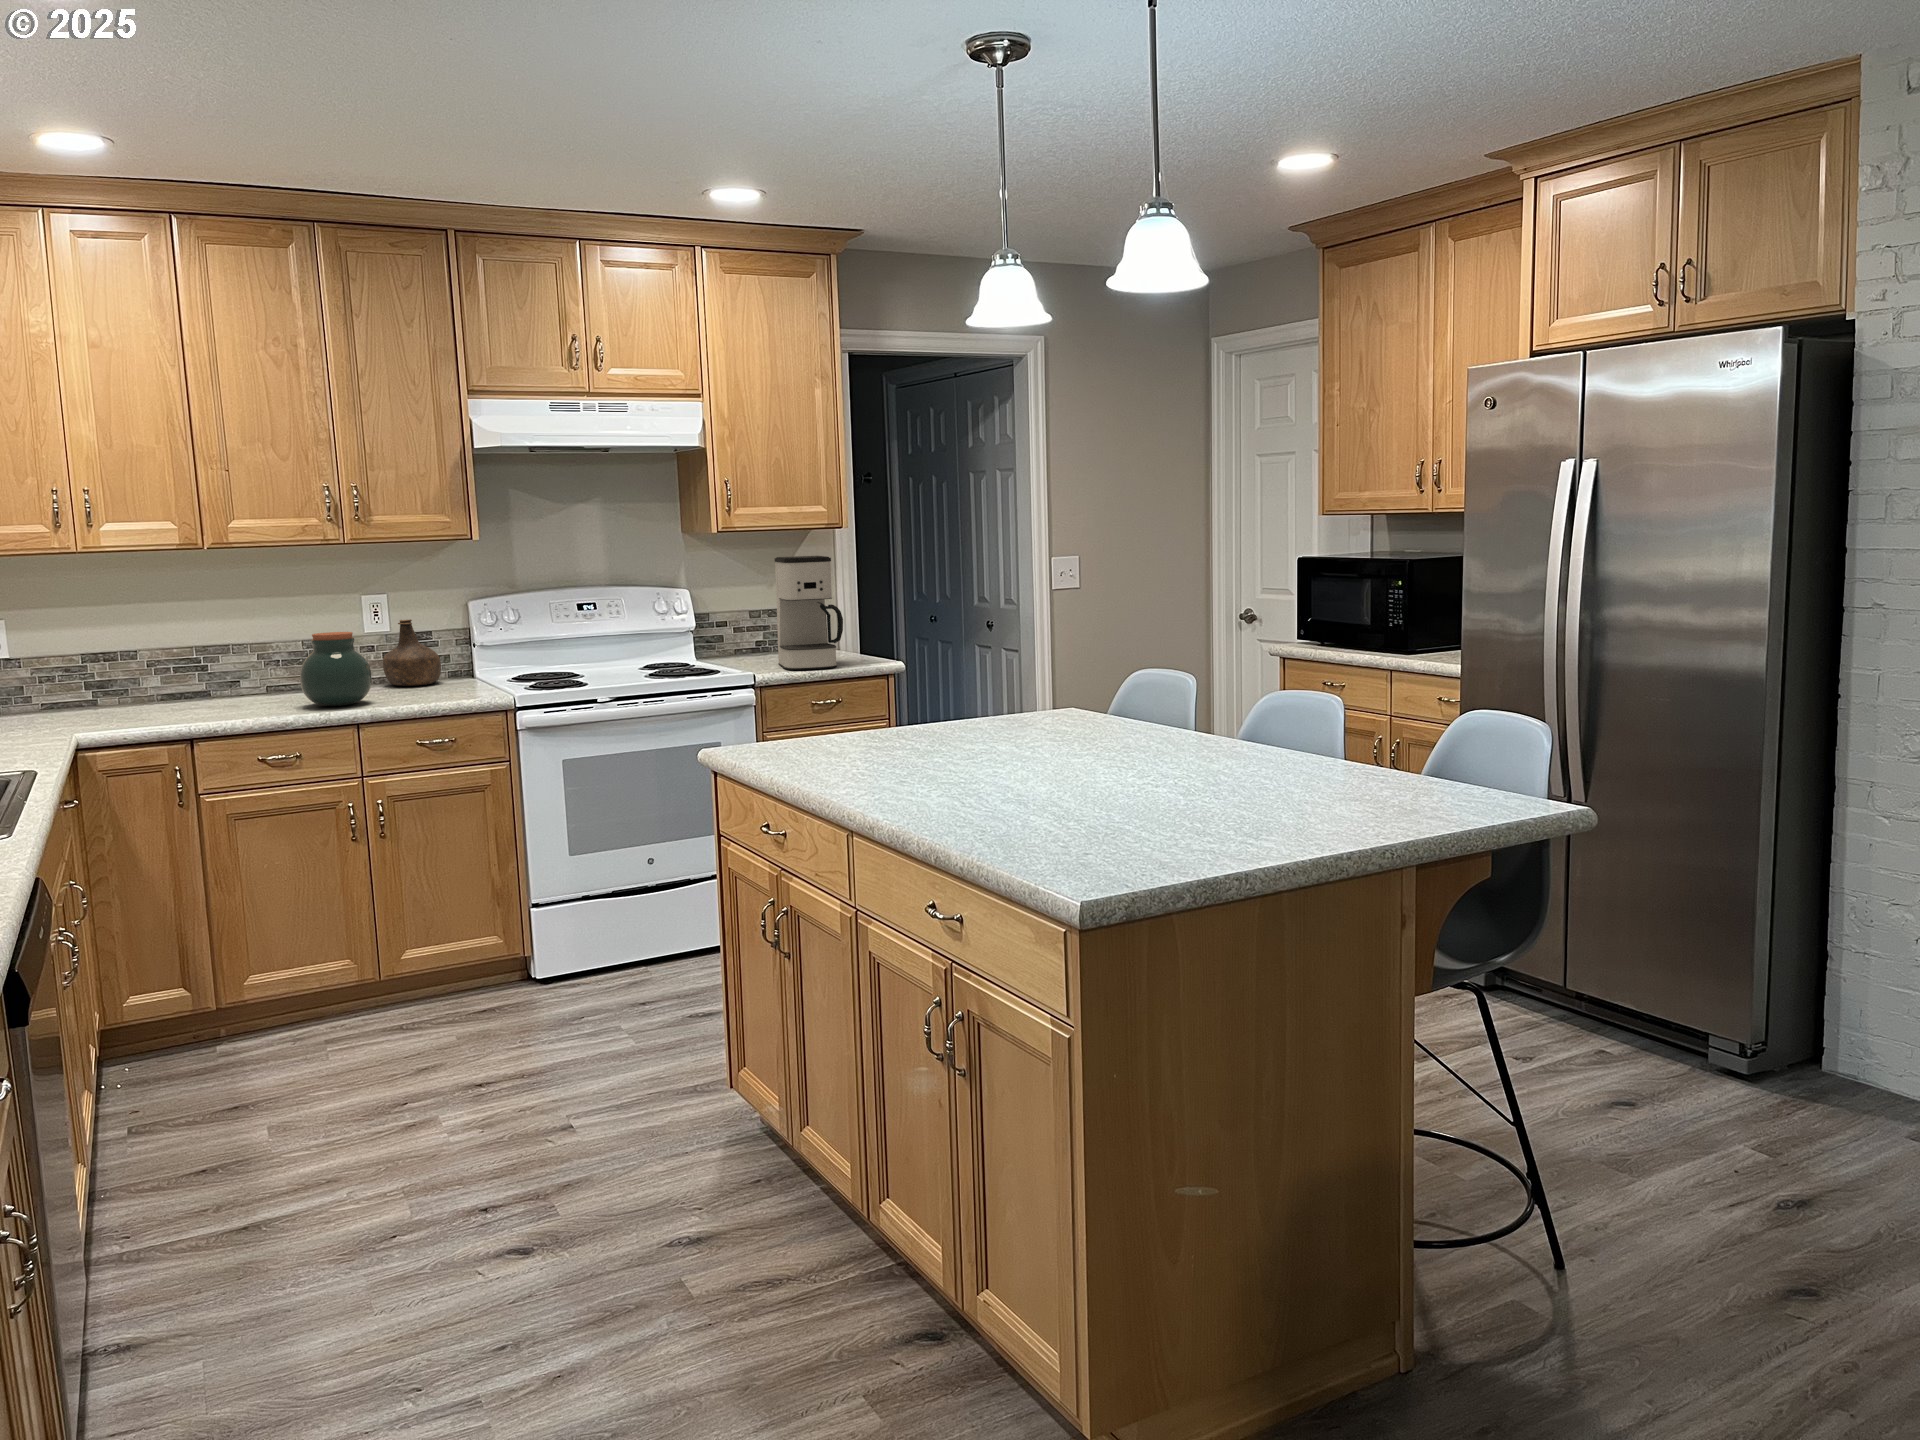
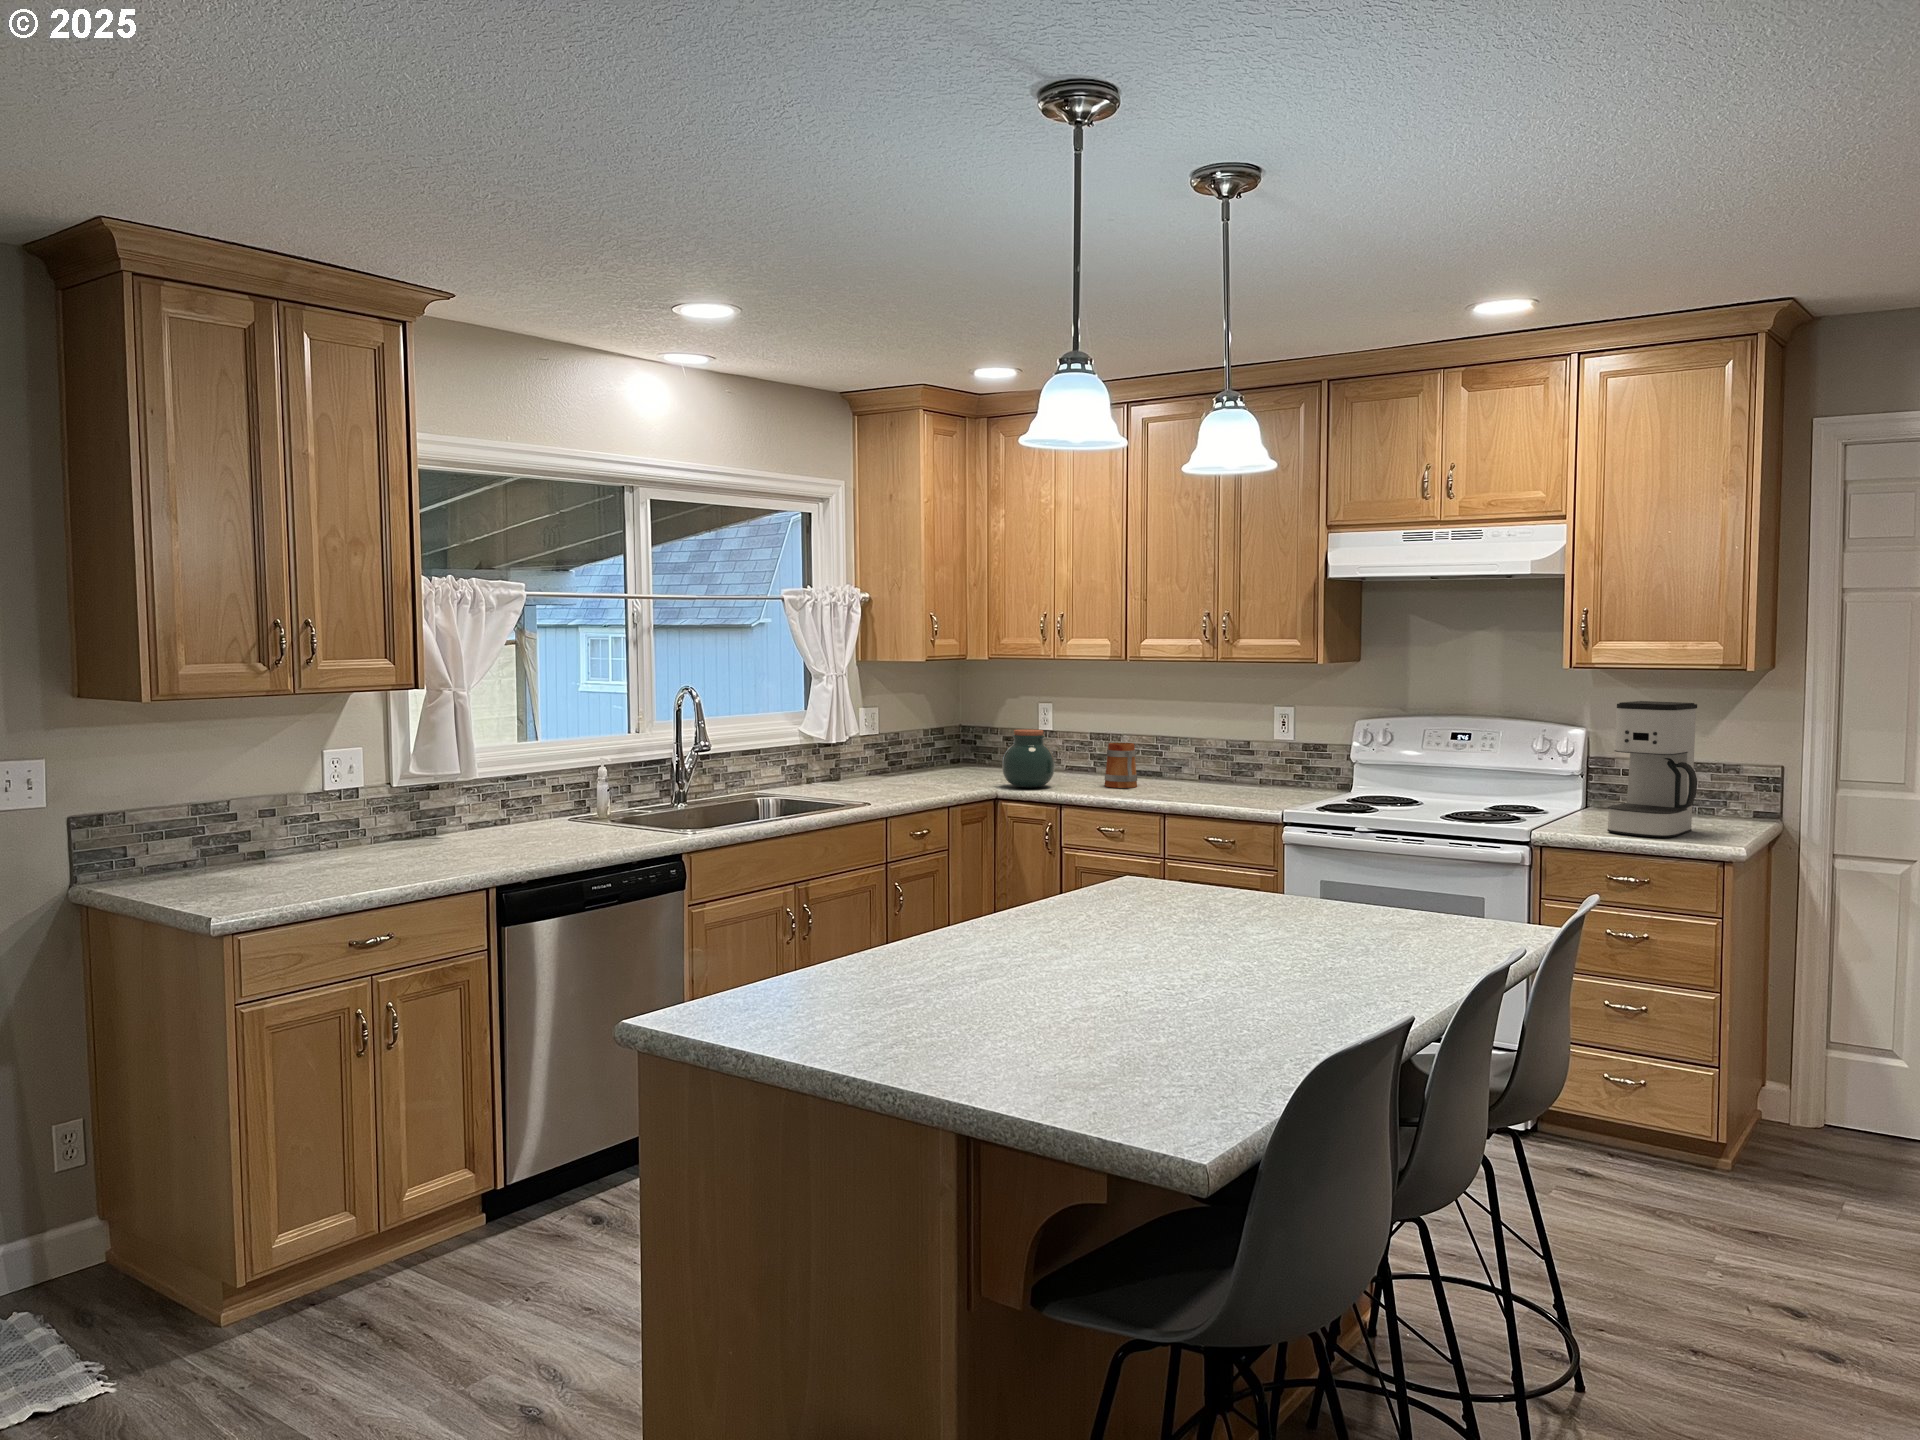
bottle: present [383,619,441,686] -> none [1269,731,1318,791]
jar: present [300,632,372,706] -> present [1002,729,1054,788]
mug: none [192,654,246,713] -> present [1104,743,1137,788]

